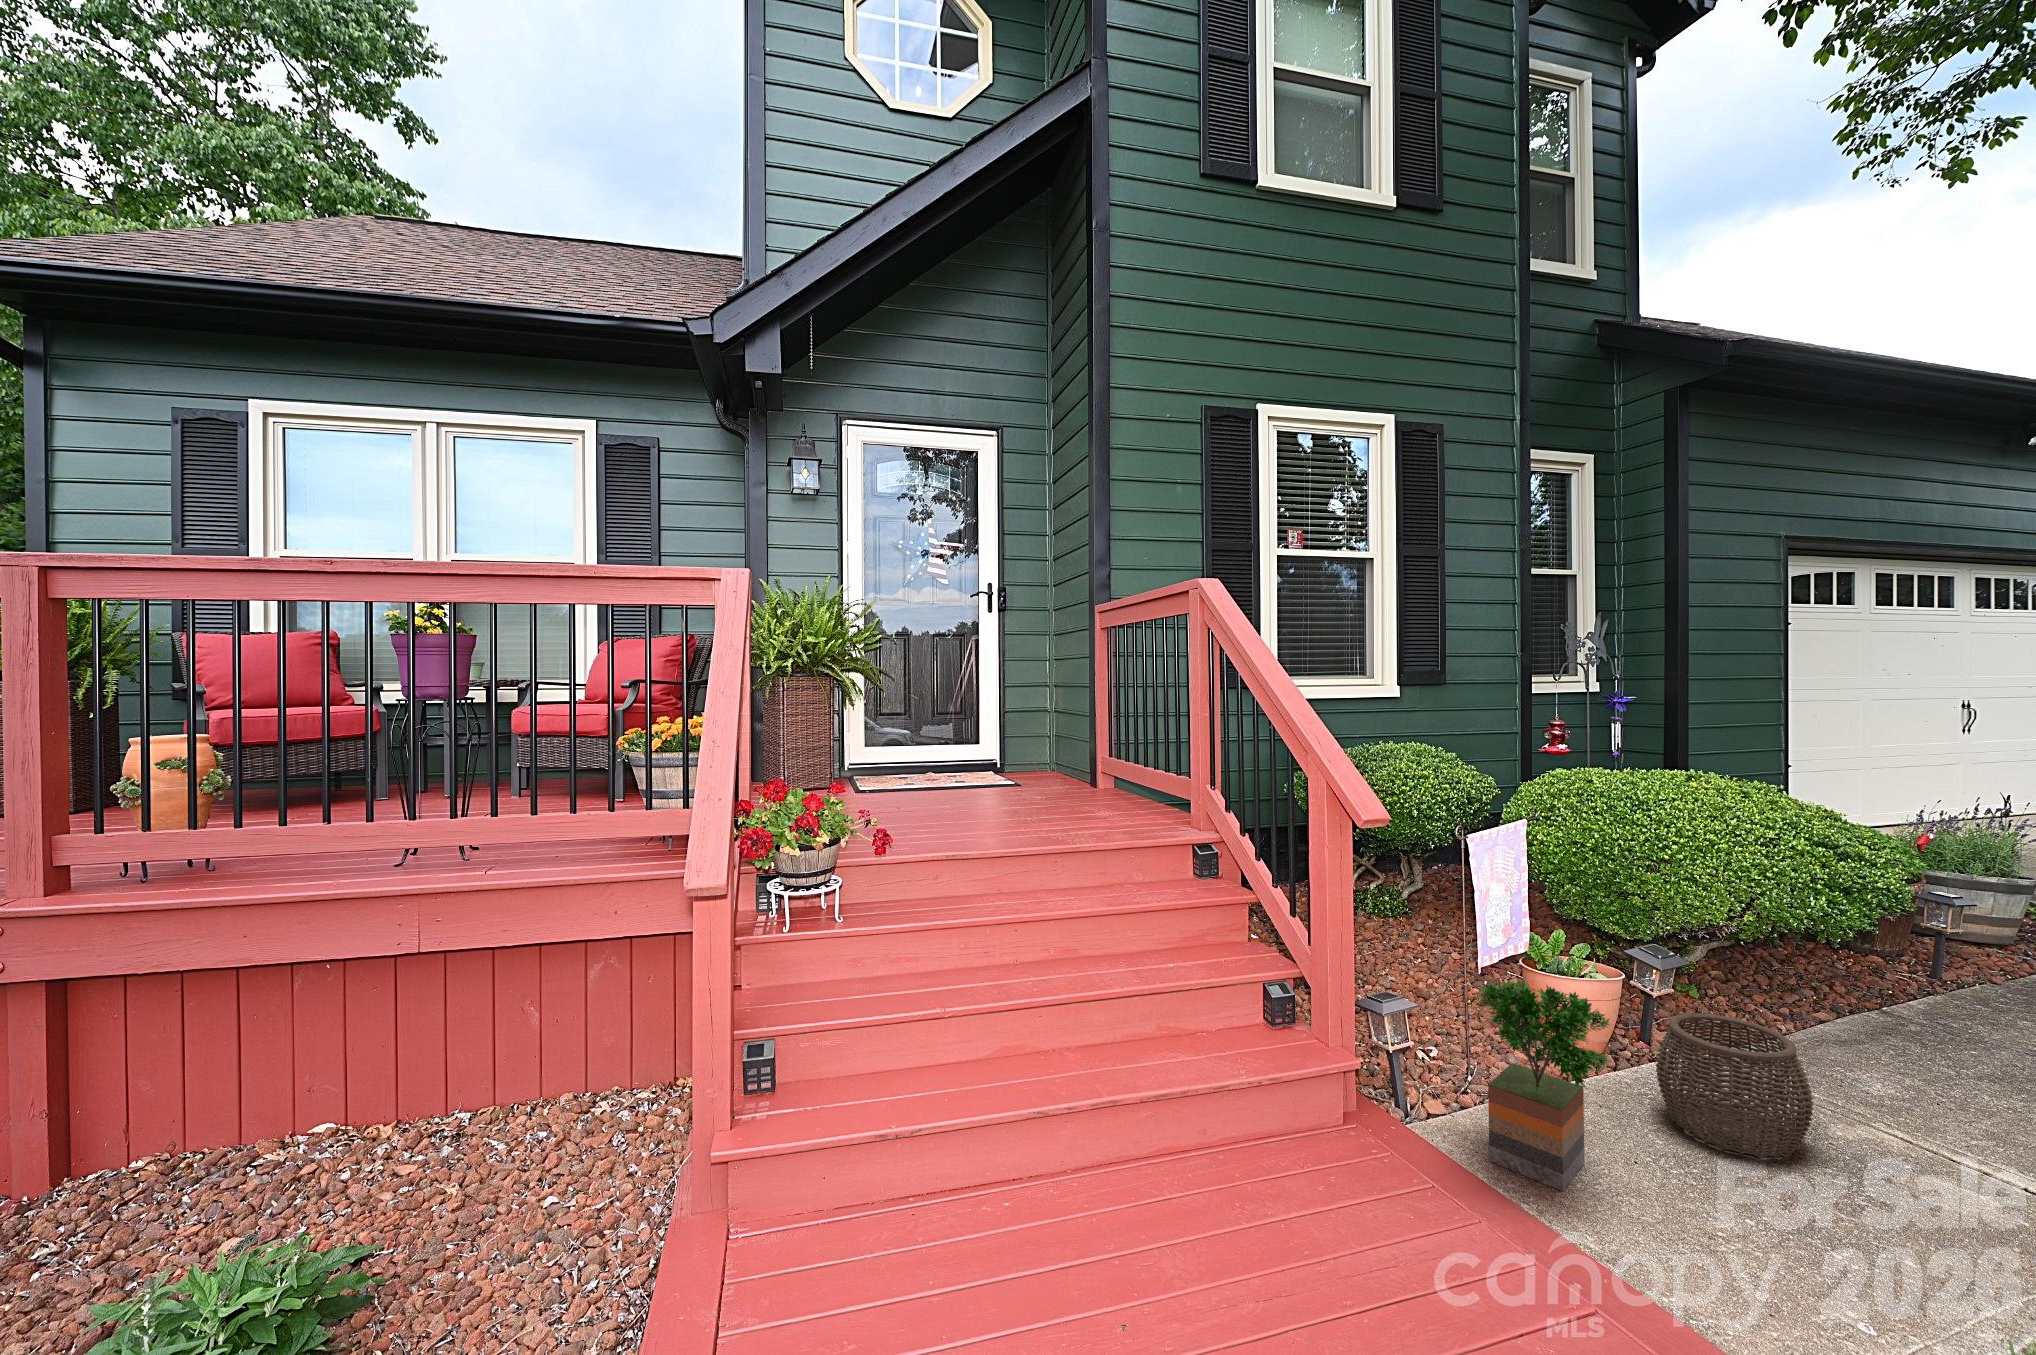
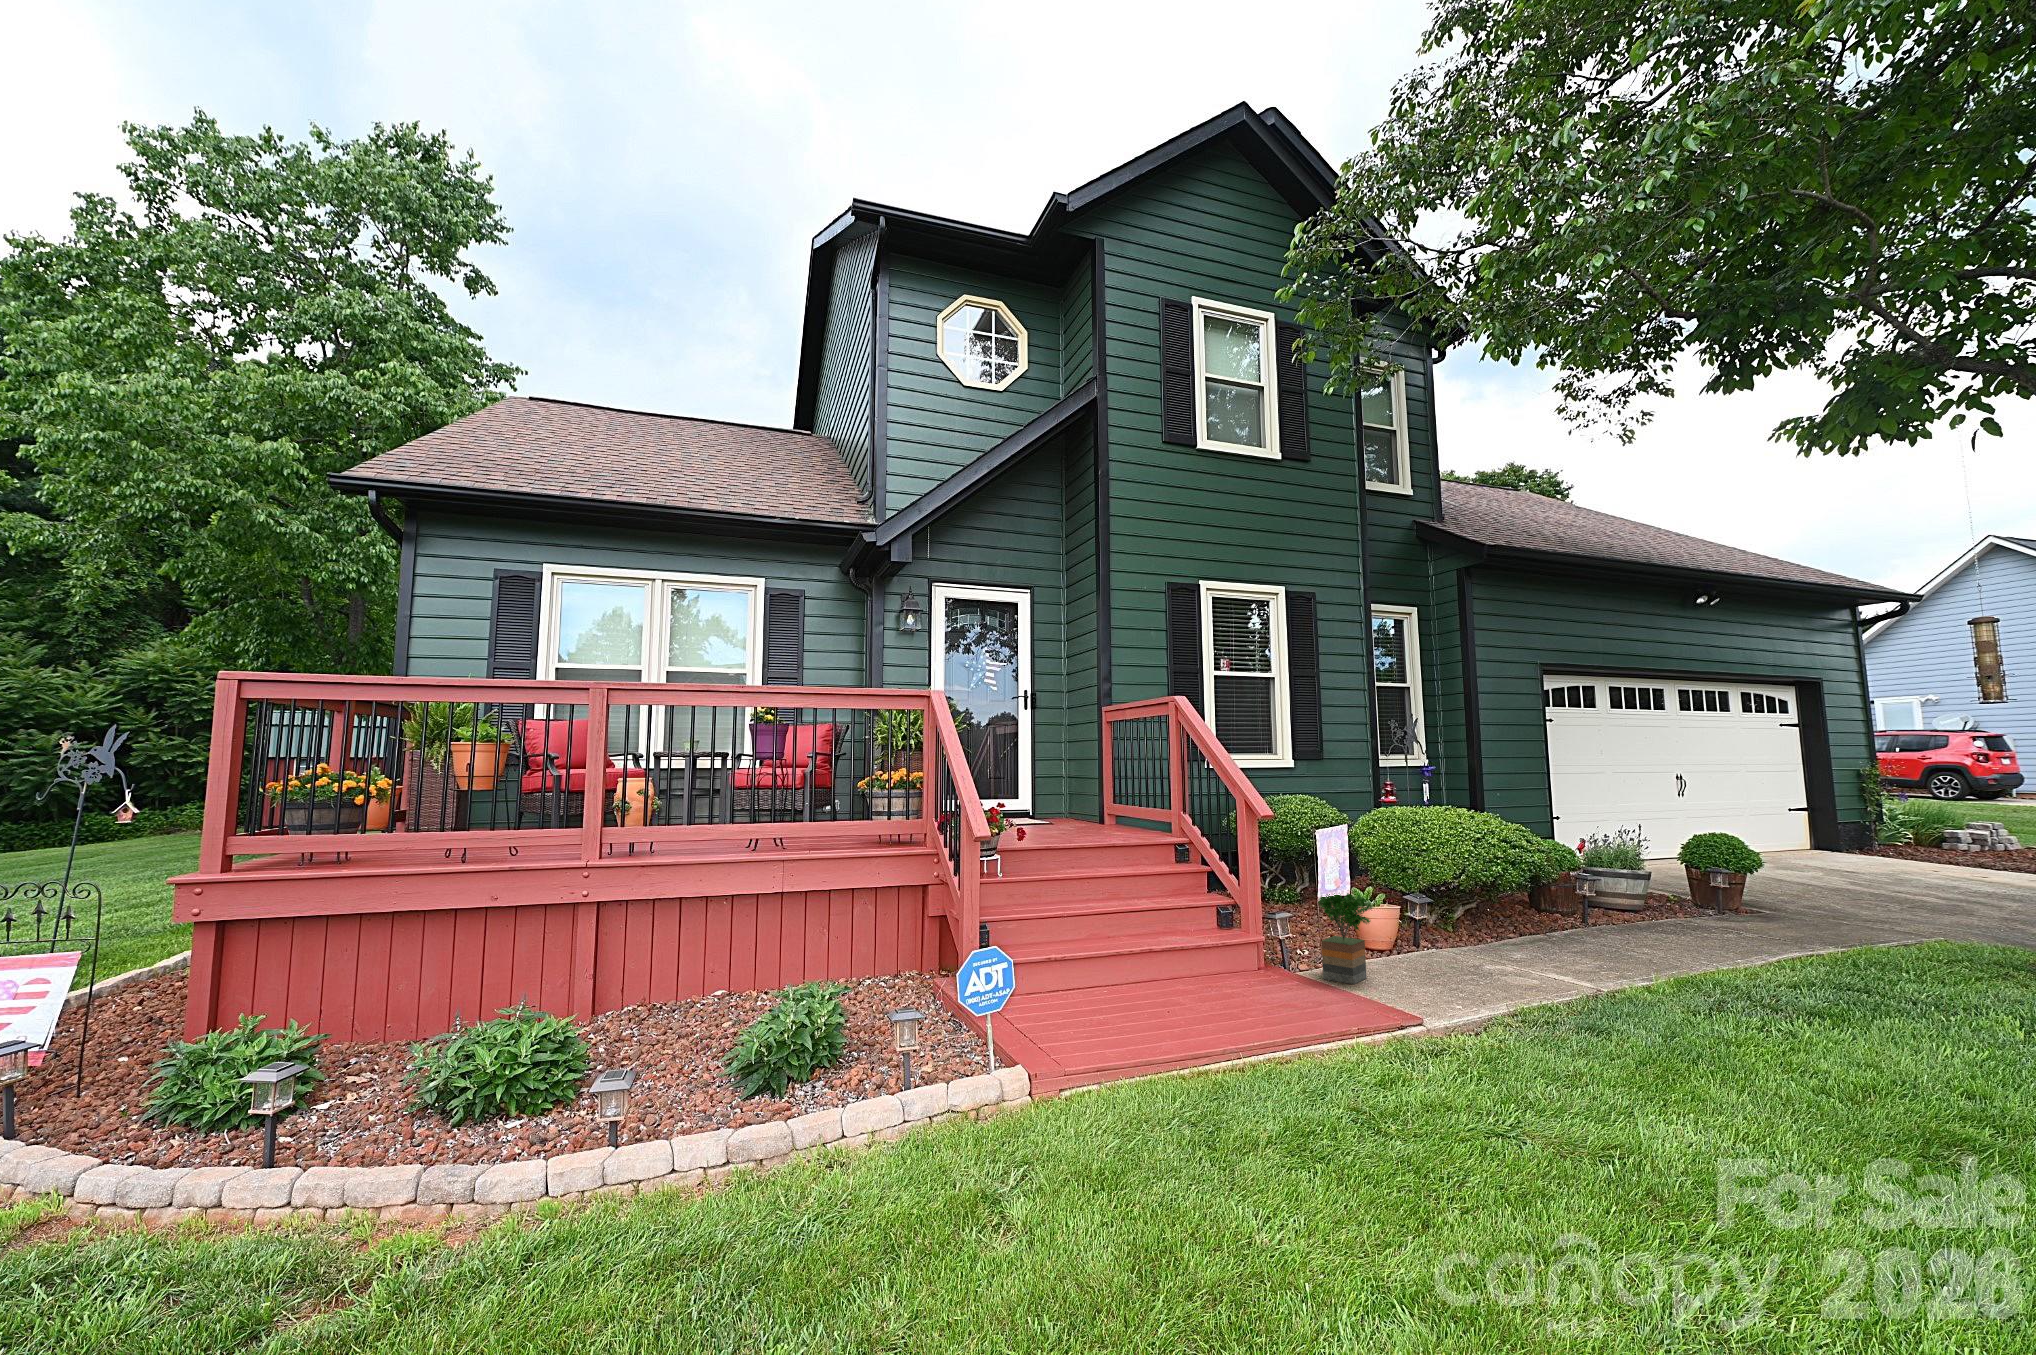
woven basket: present [1656,1013,1813,1159] -> none [1406,915,1470,974]

